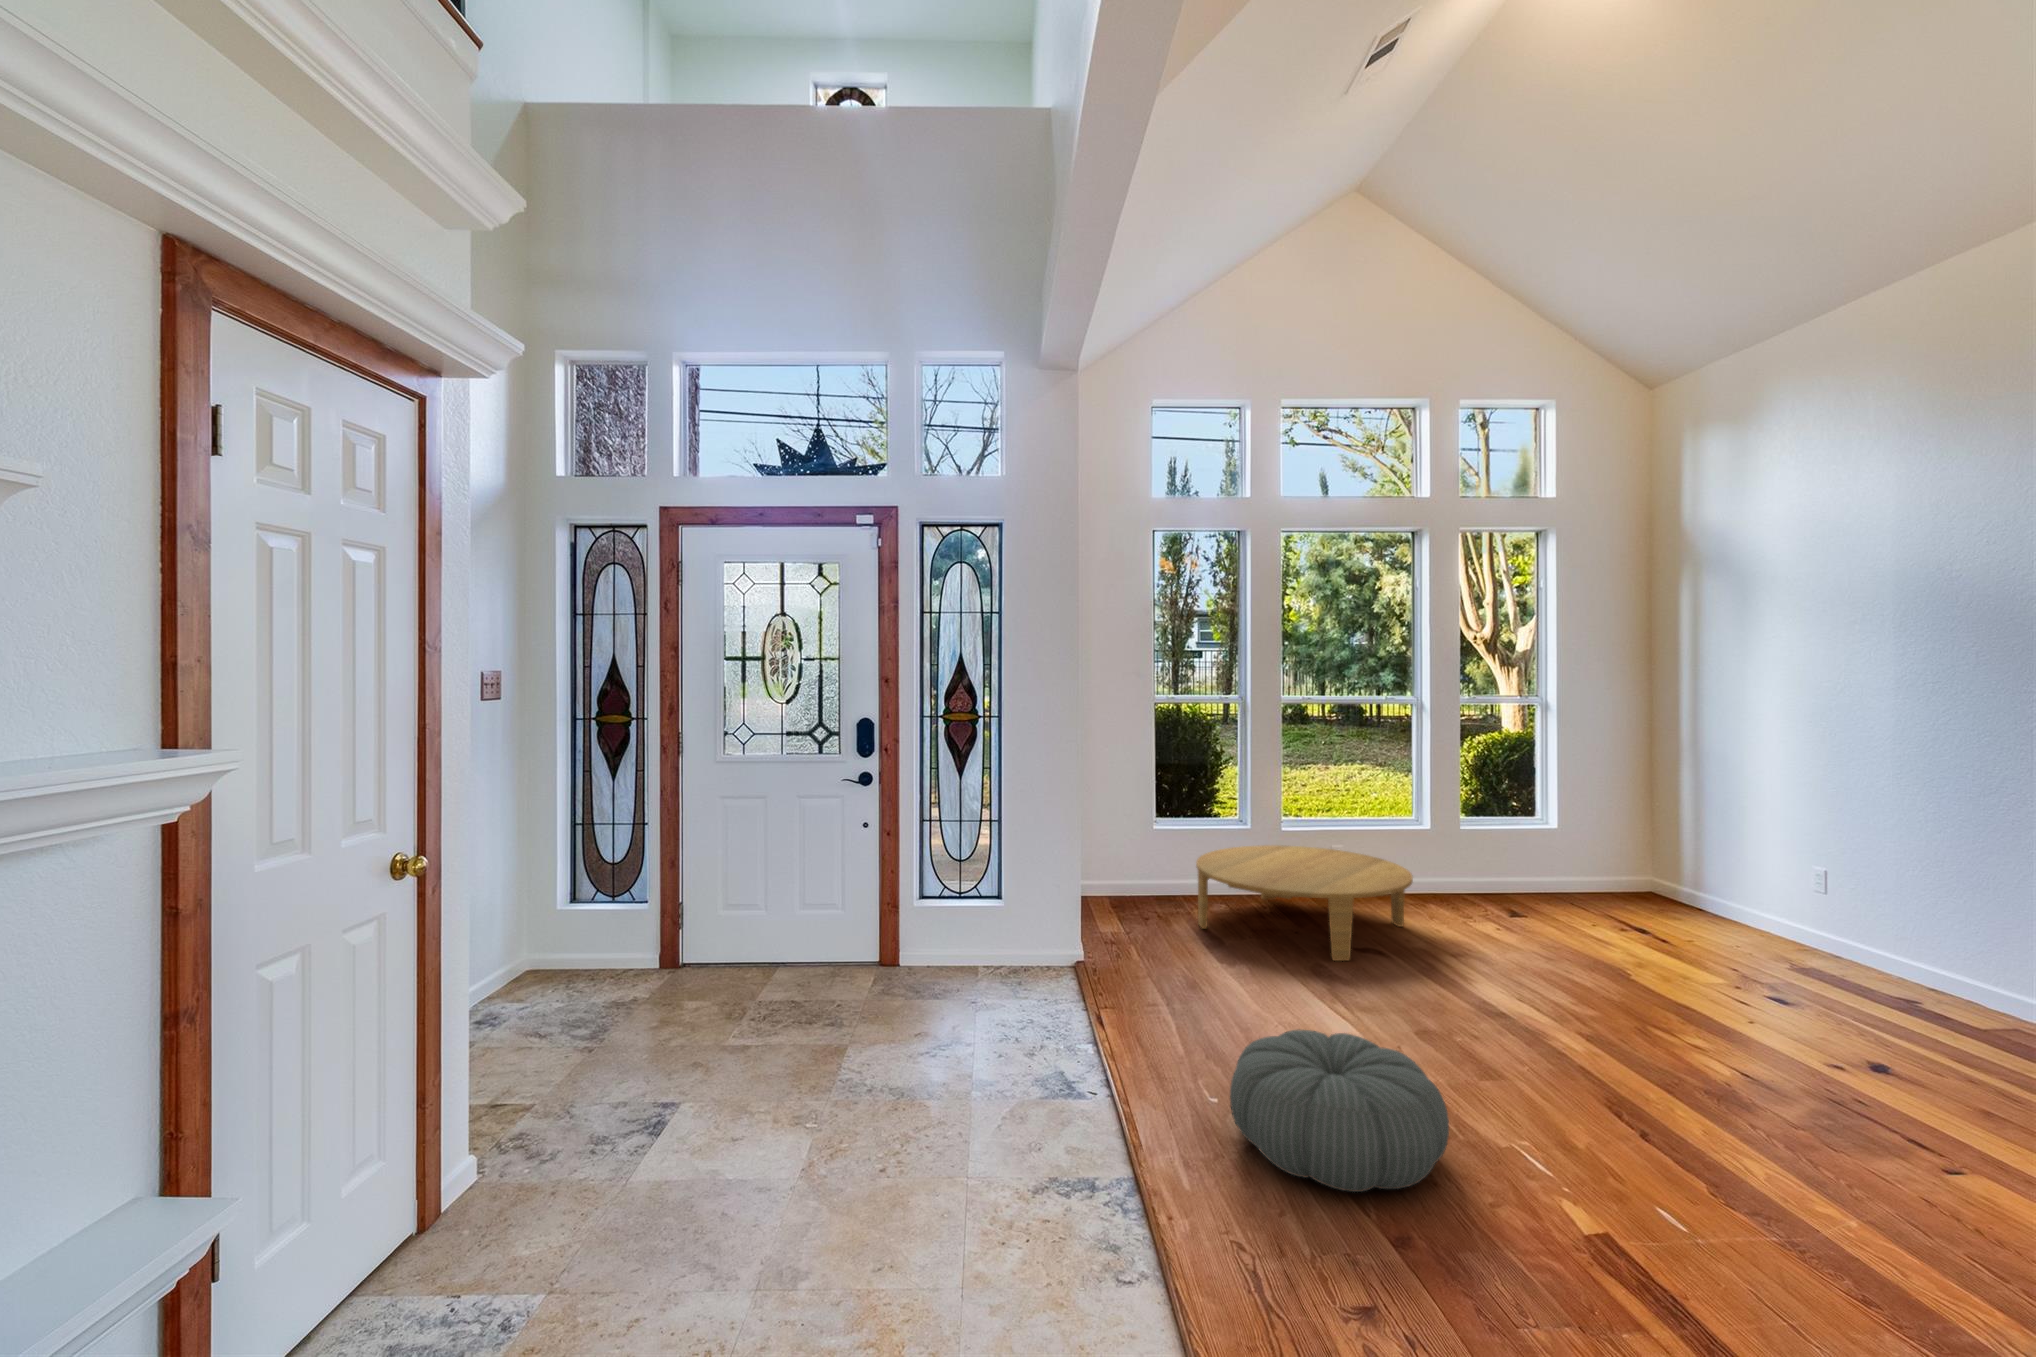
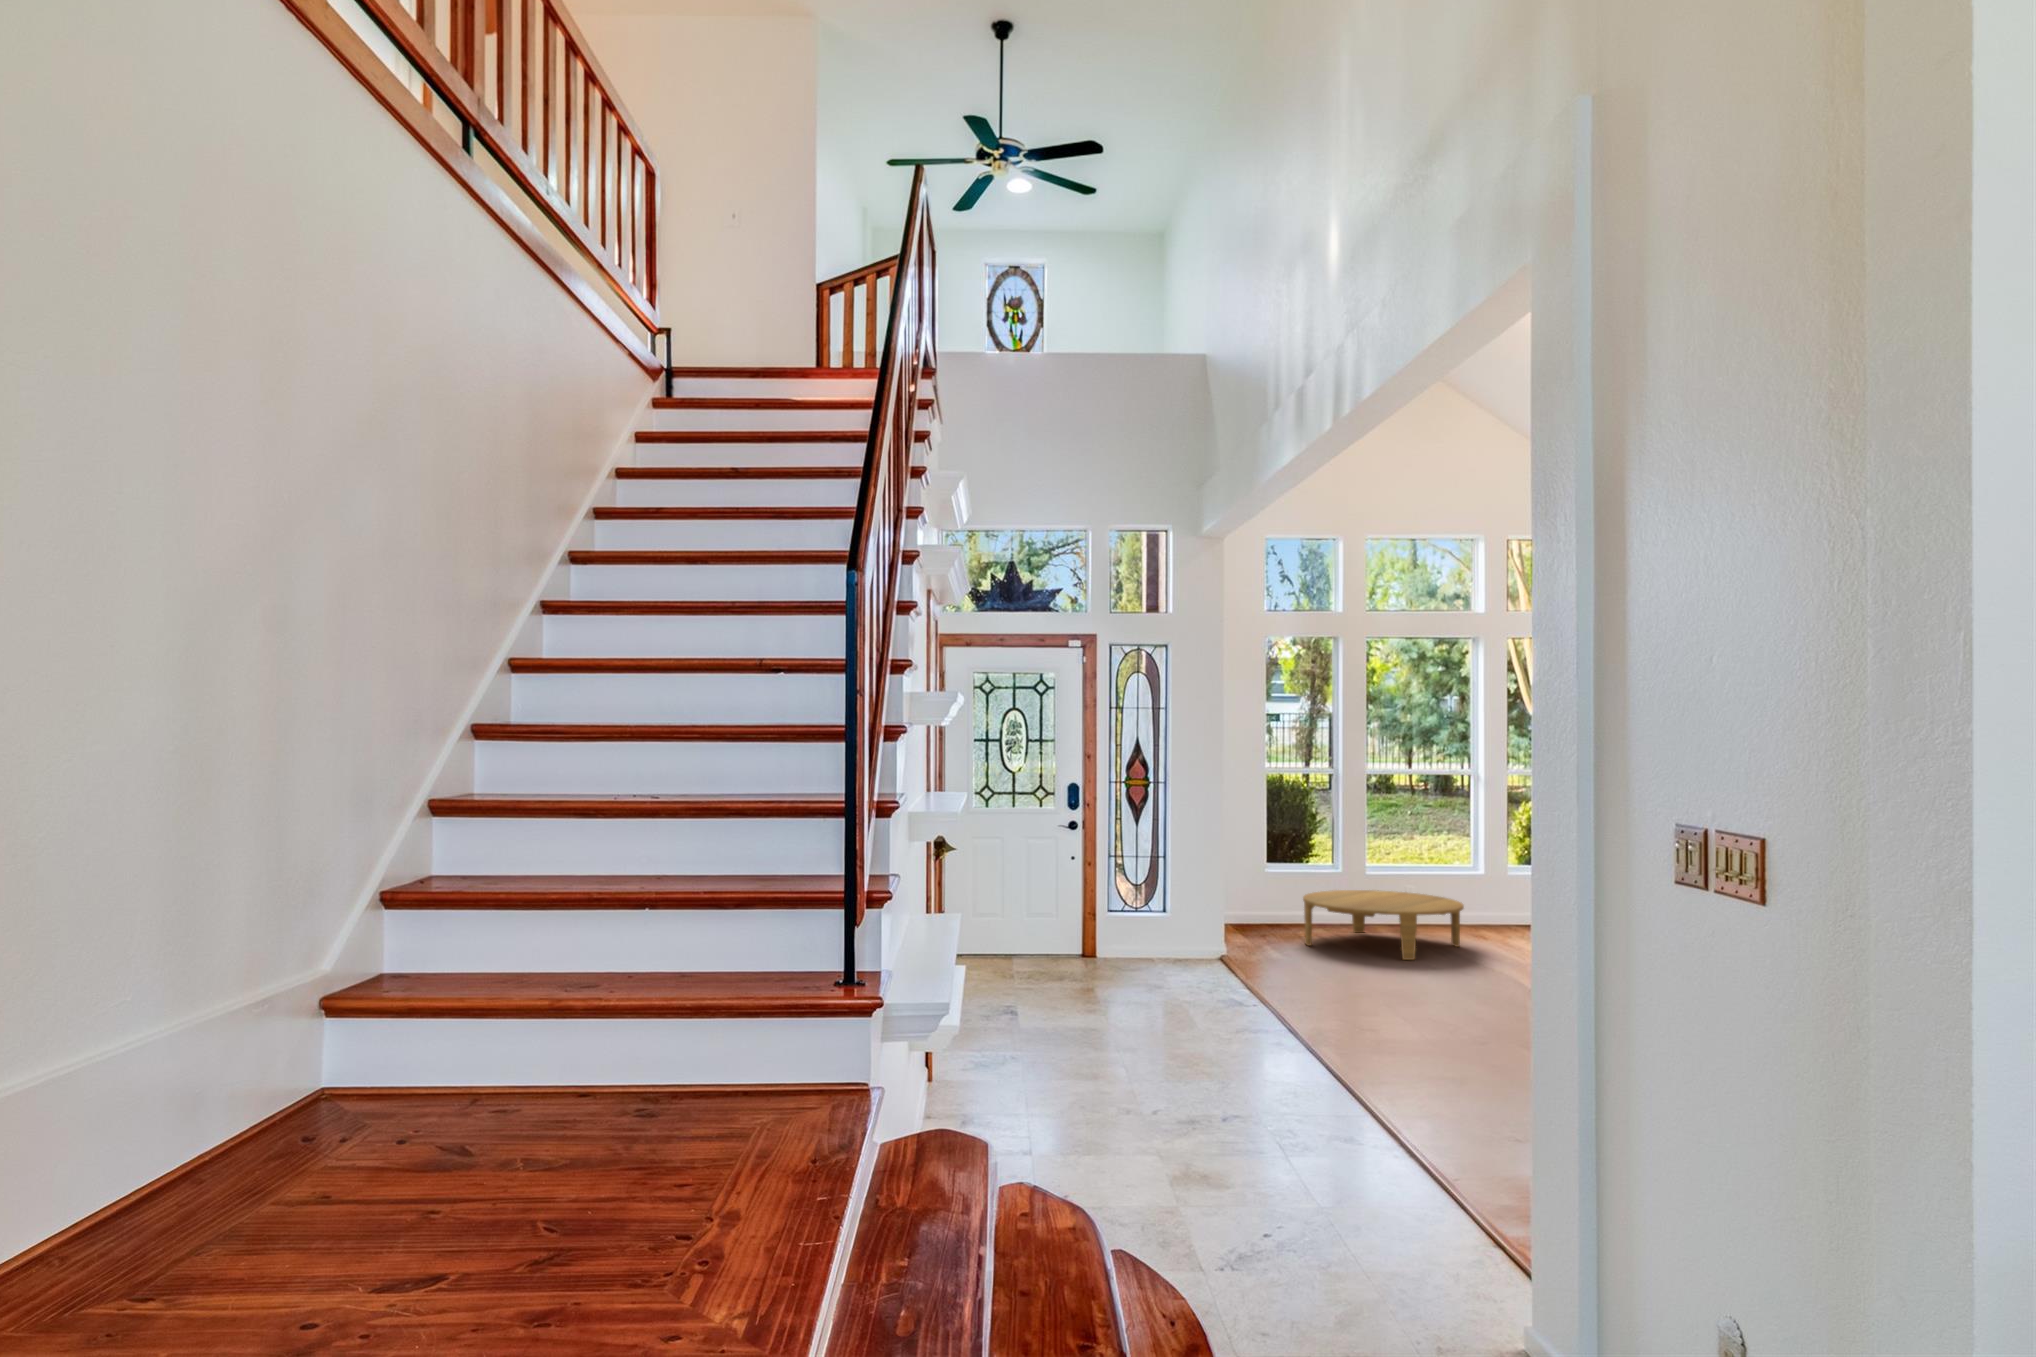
pouf: present [1230,1030,1449,1192] -> none [1332,962,1449,1026]

